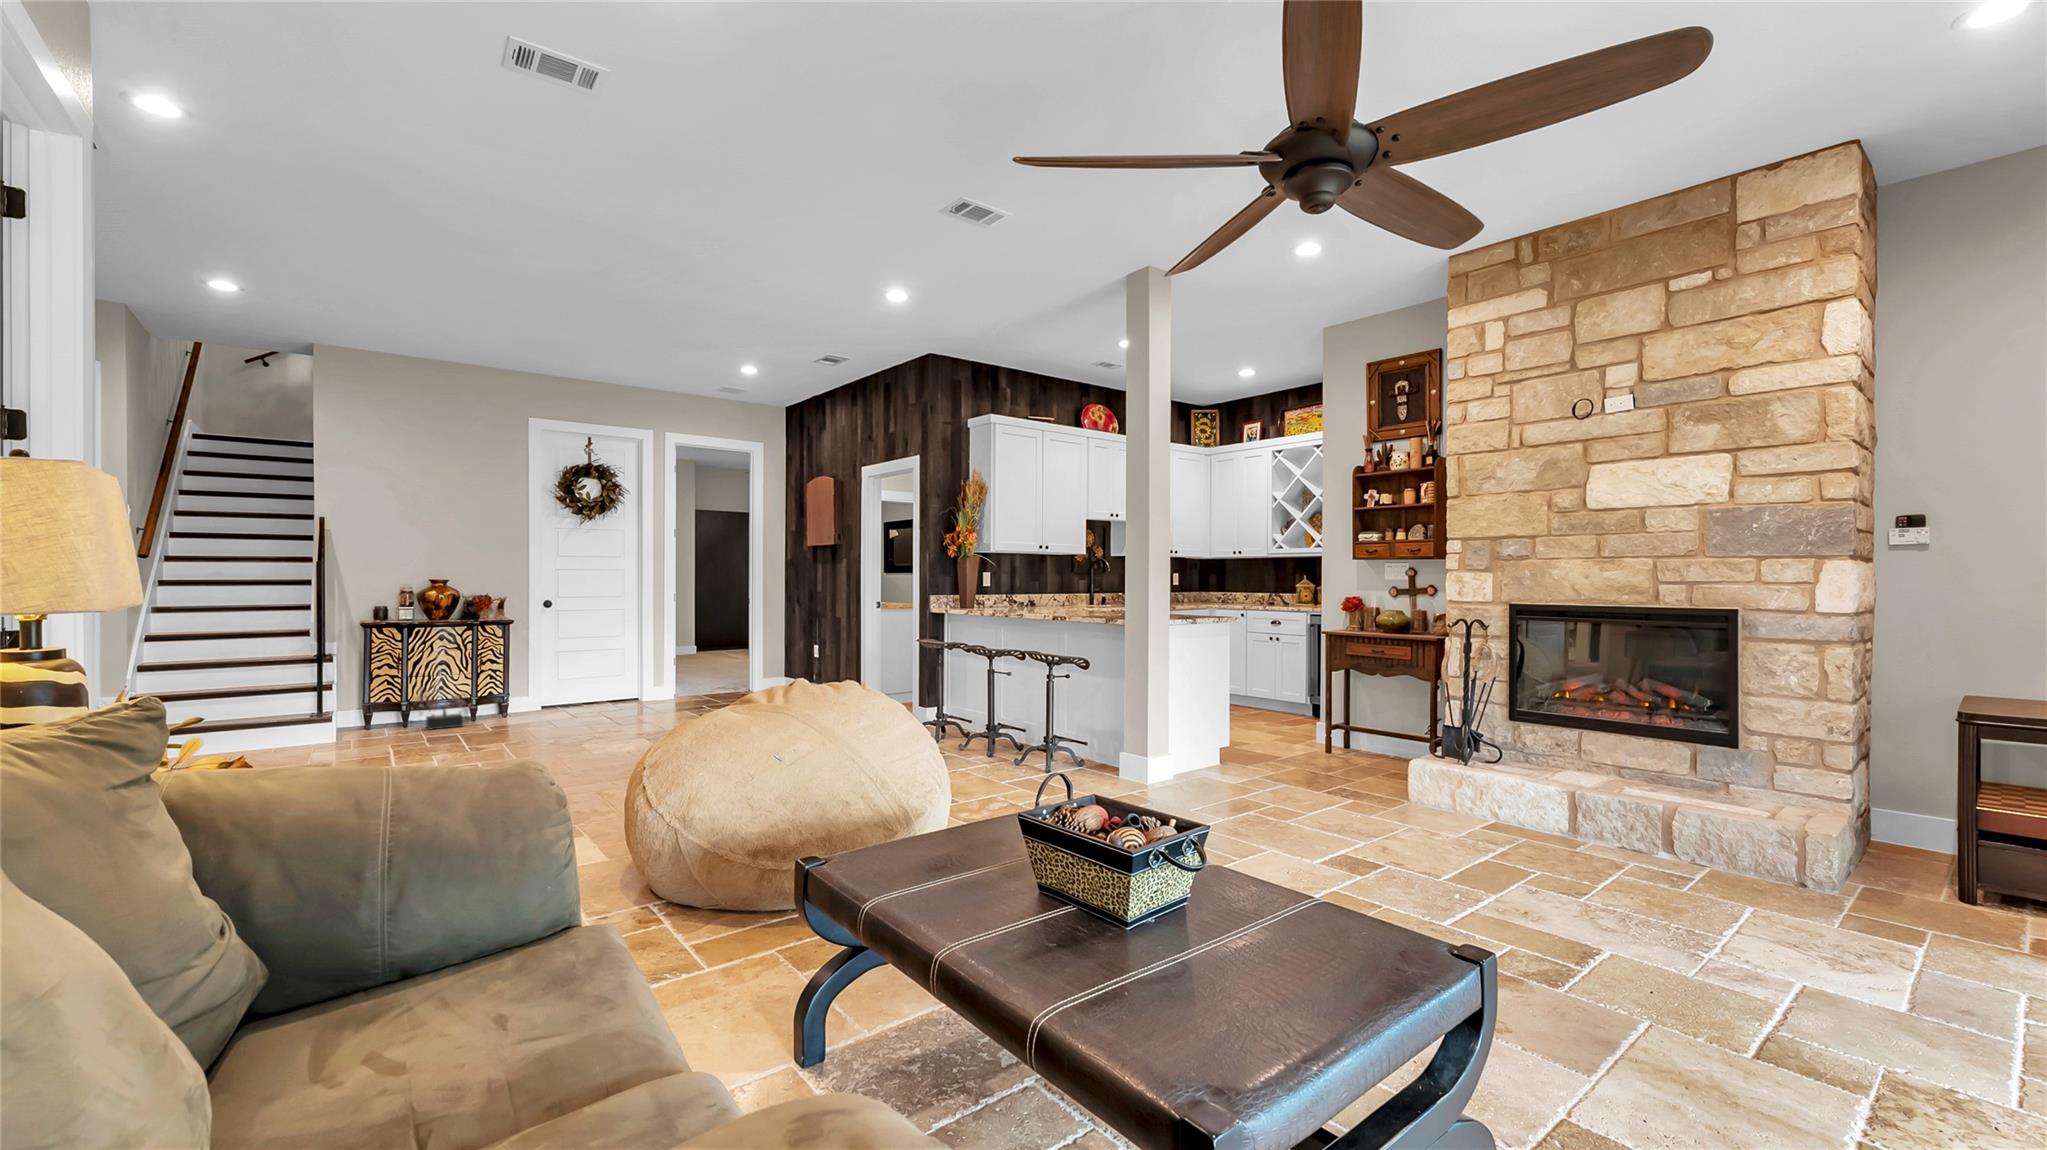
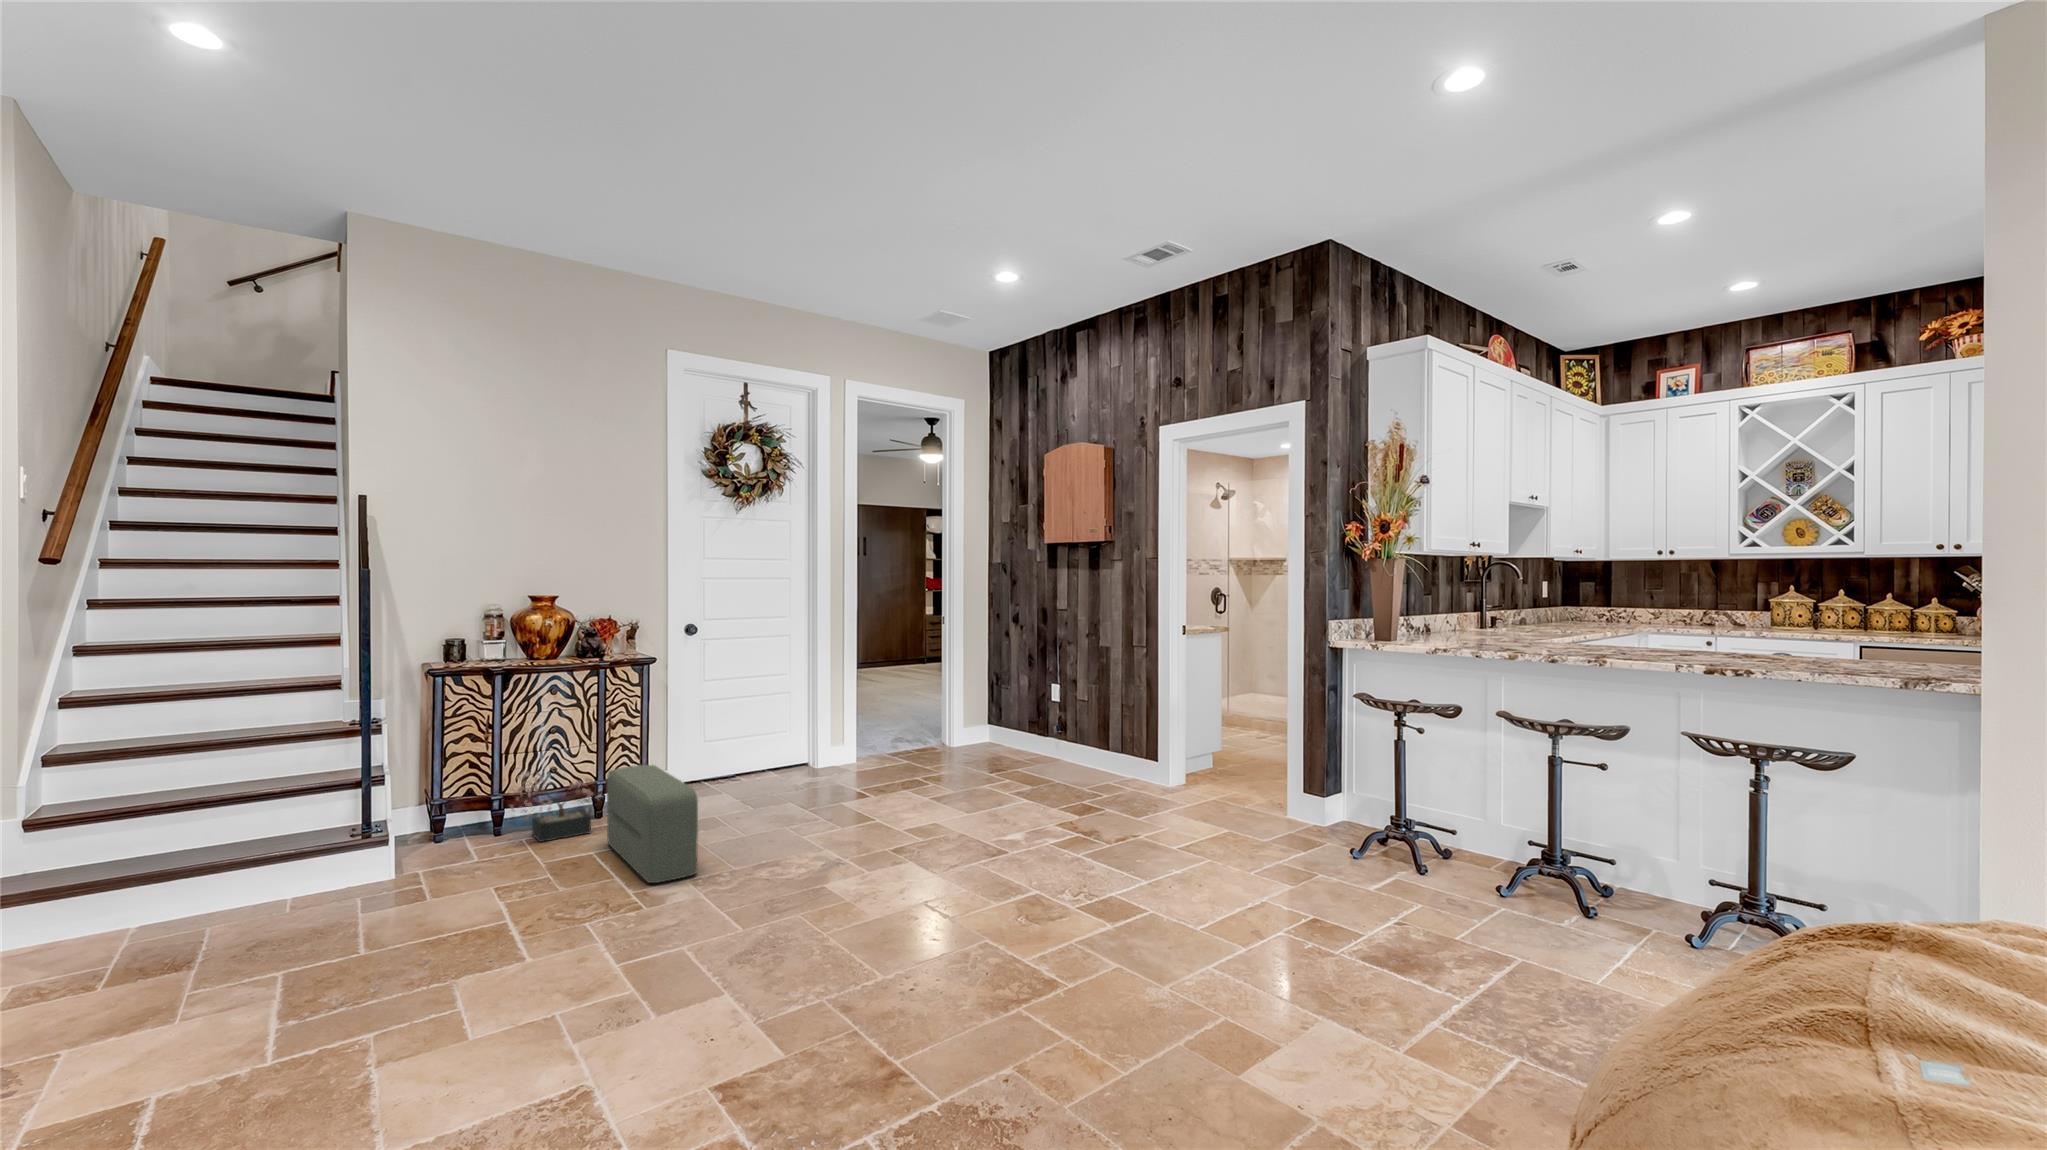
pouf: none [468,684,511,744] -> present [607,765,698,883]

